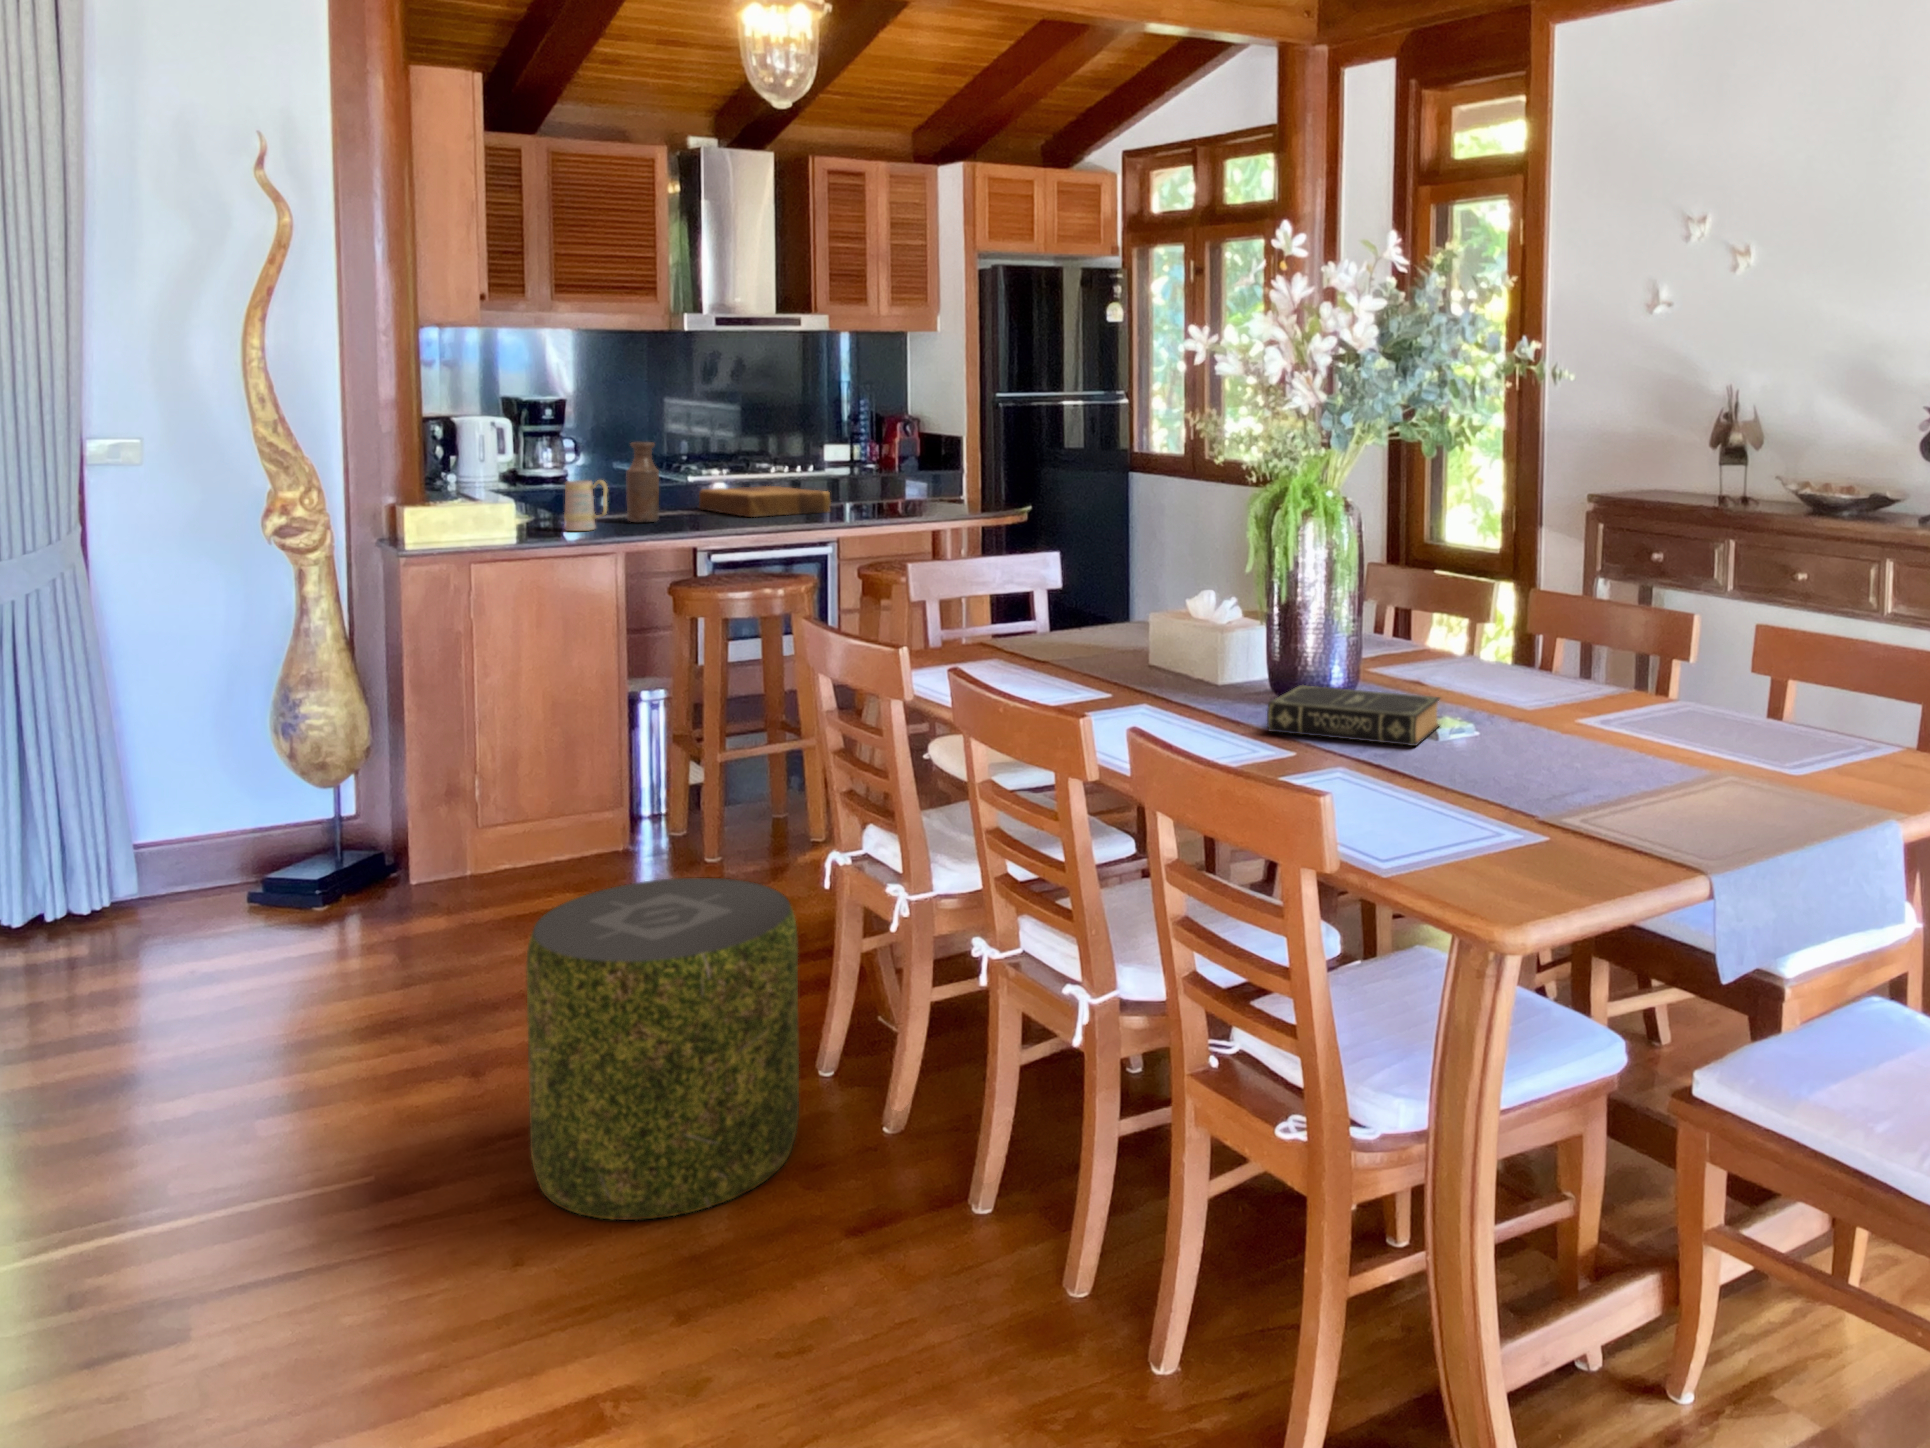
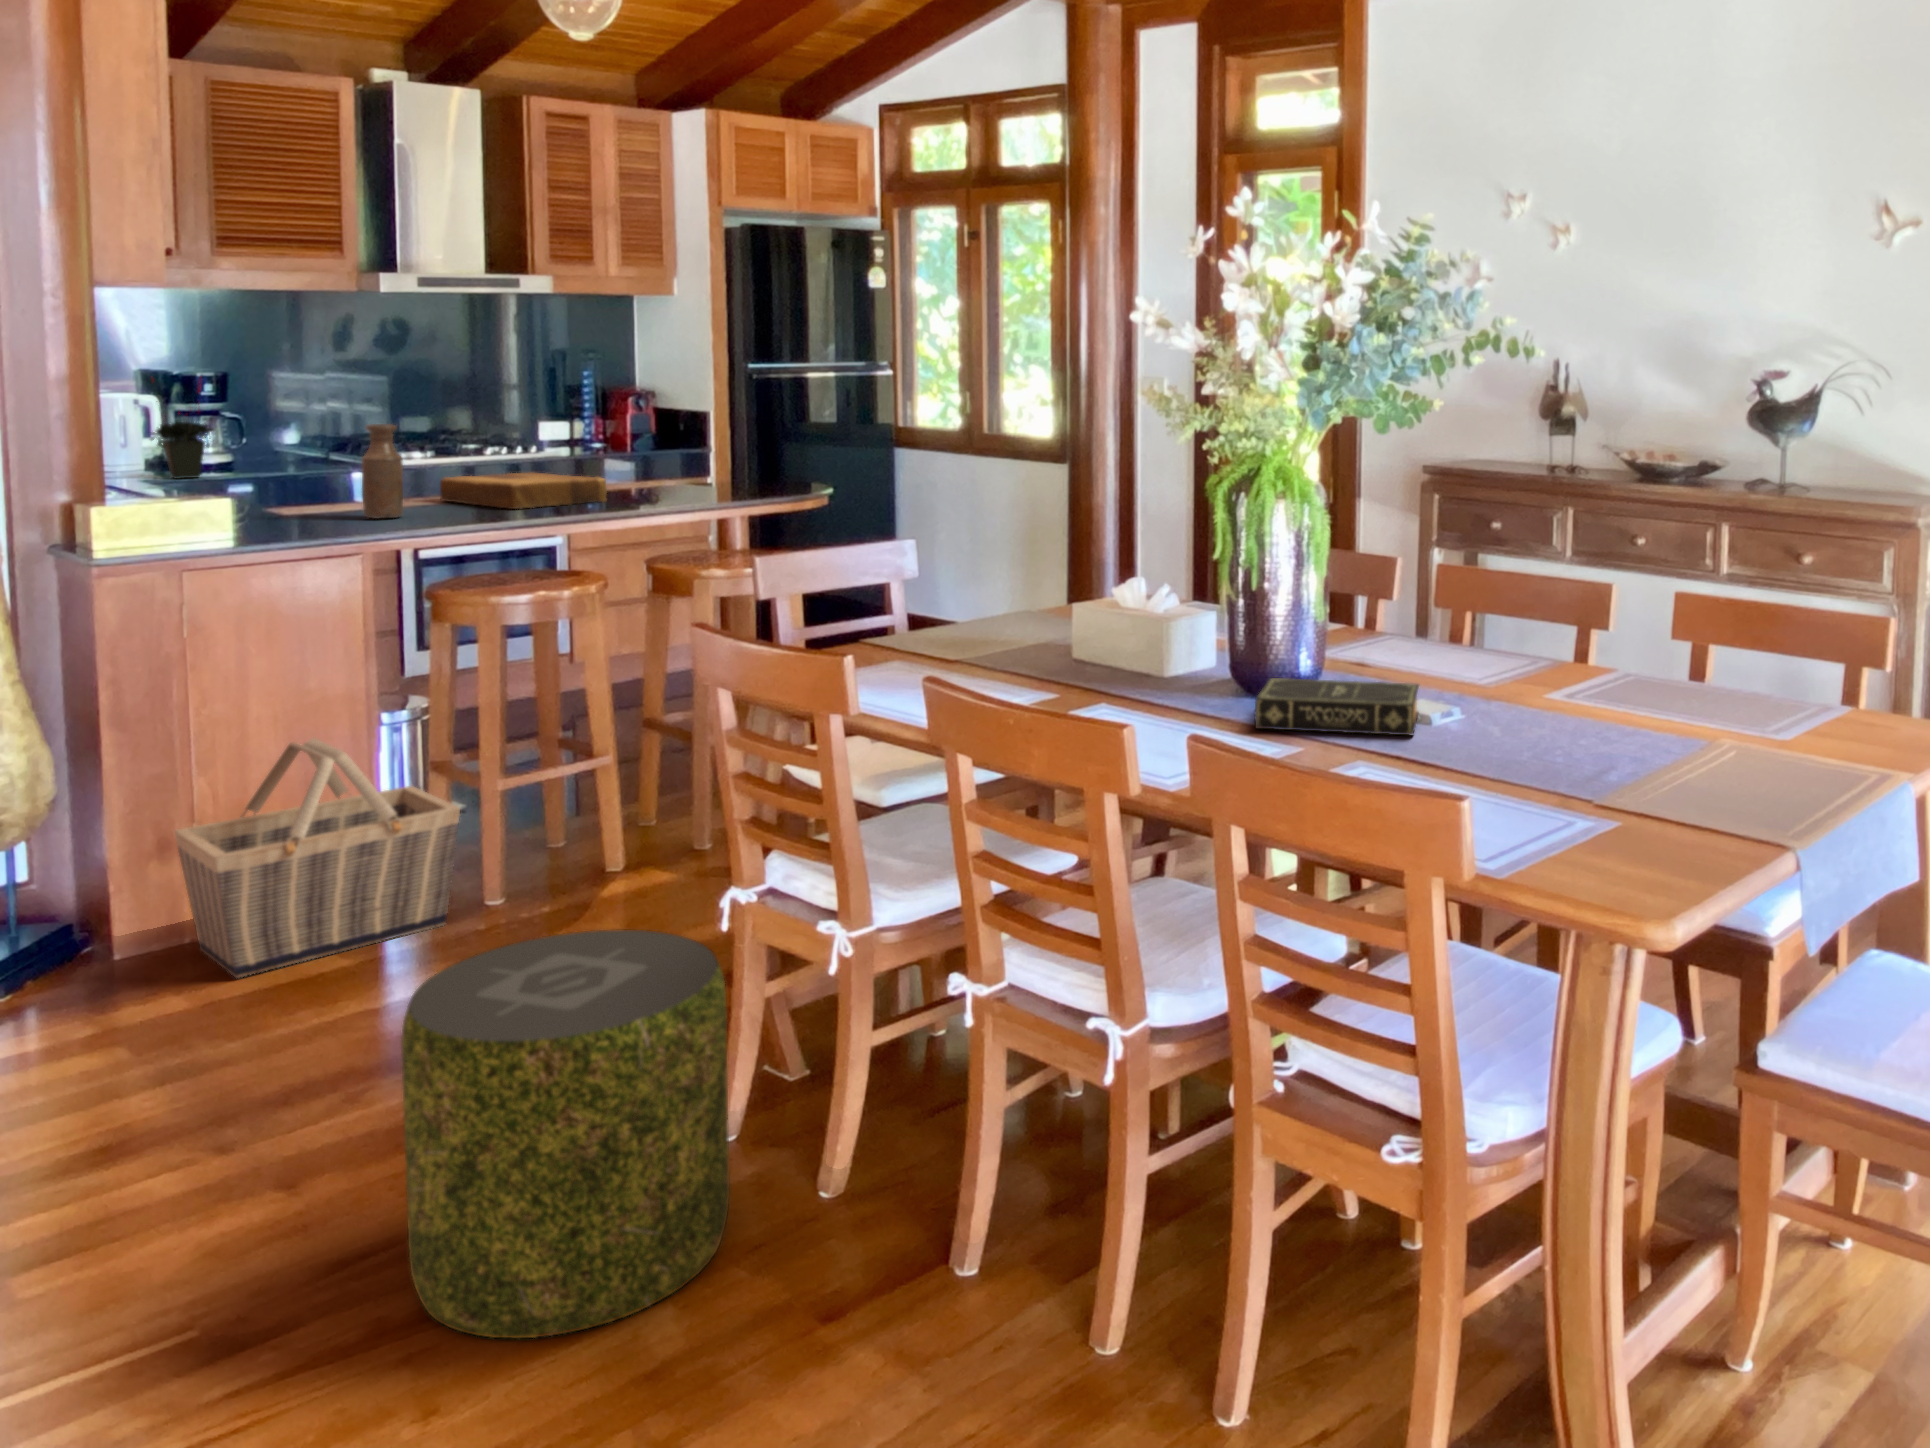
potted plant: none [501,401,550,488] -> present [151,382,213,479]
mug: present [564,480,608,531] -> none [290,470,346,531]
basket: none [457,705,676,902] -> present [175,738,460,978]

